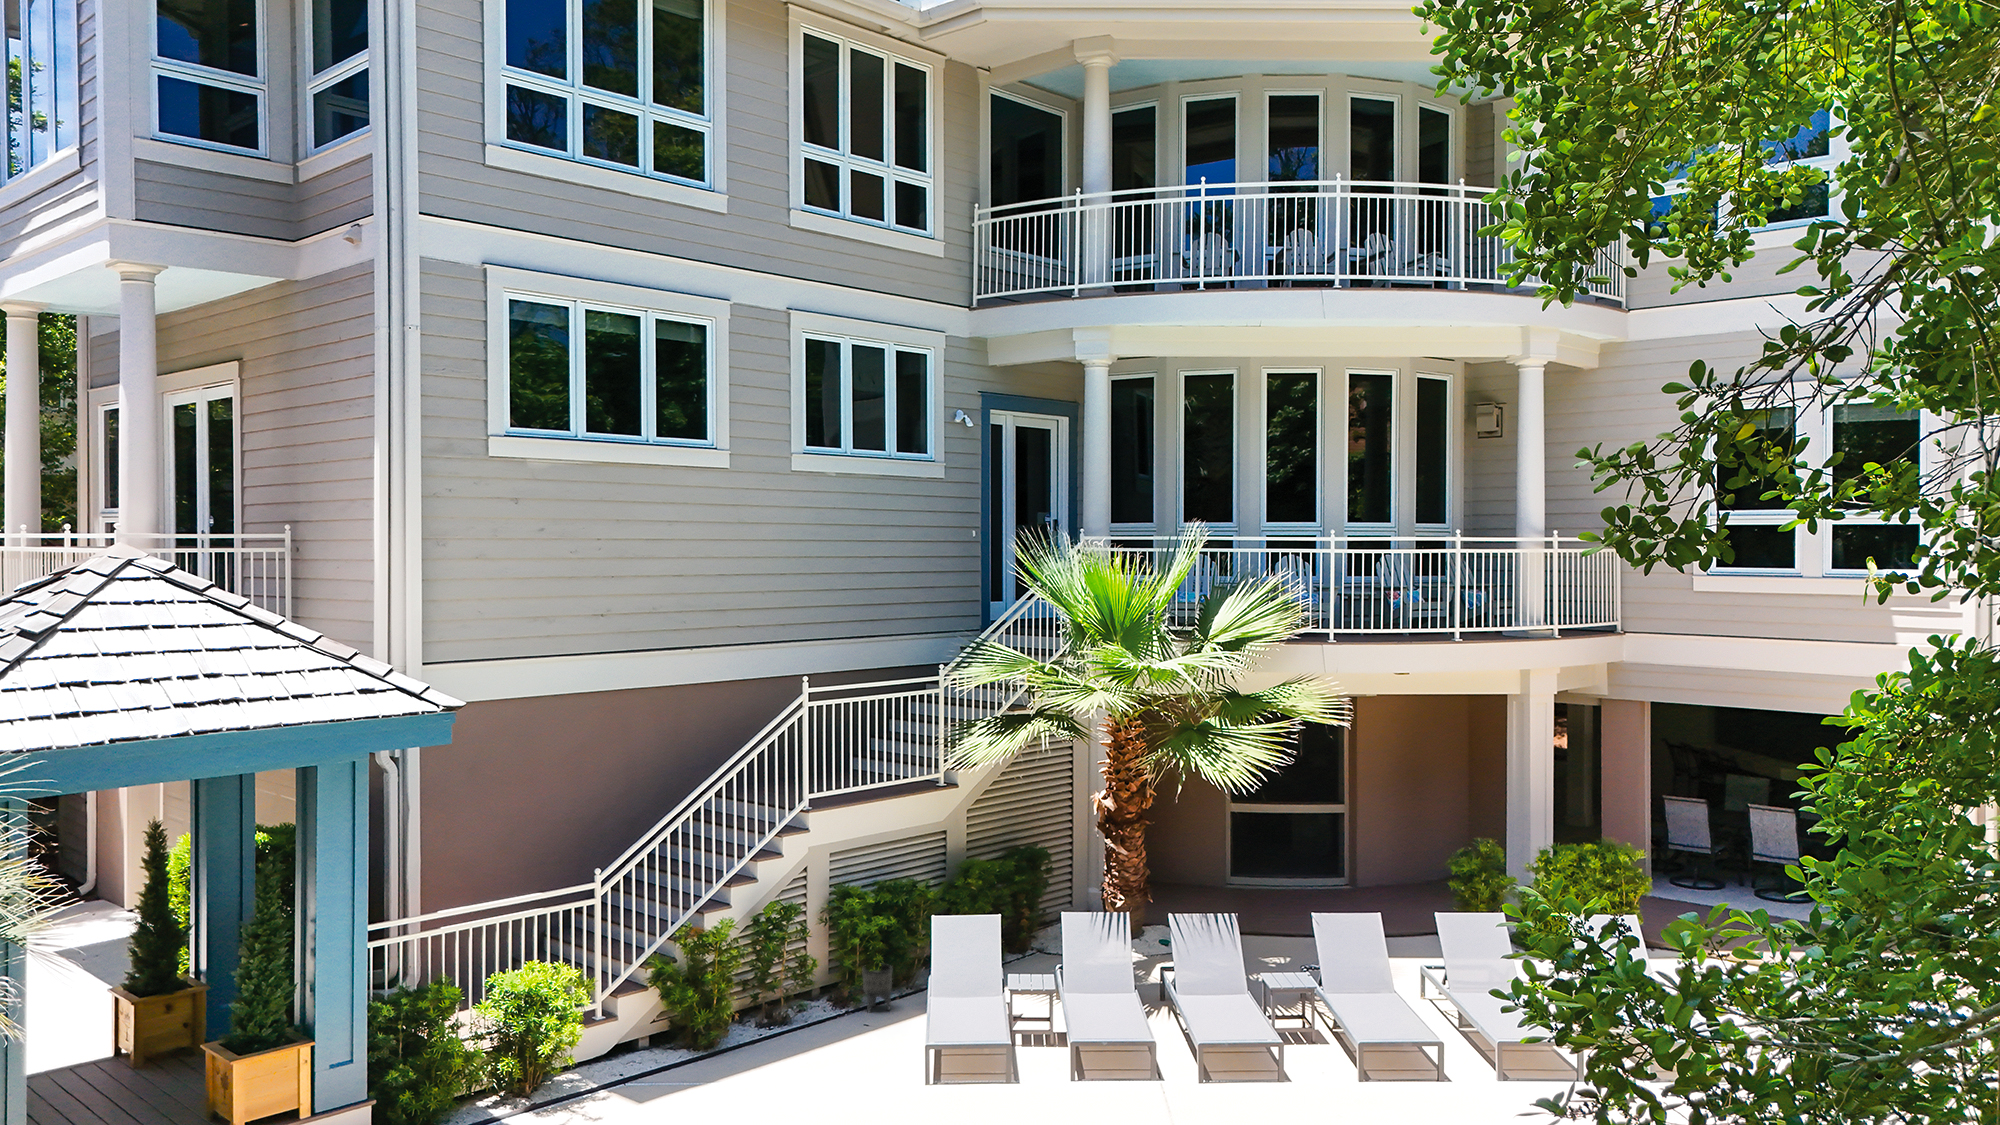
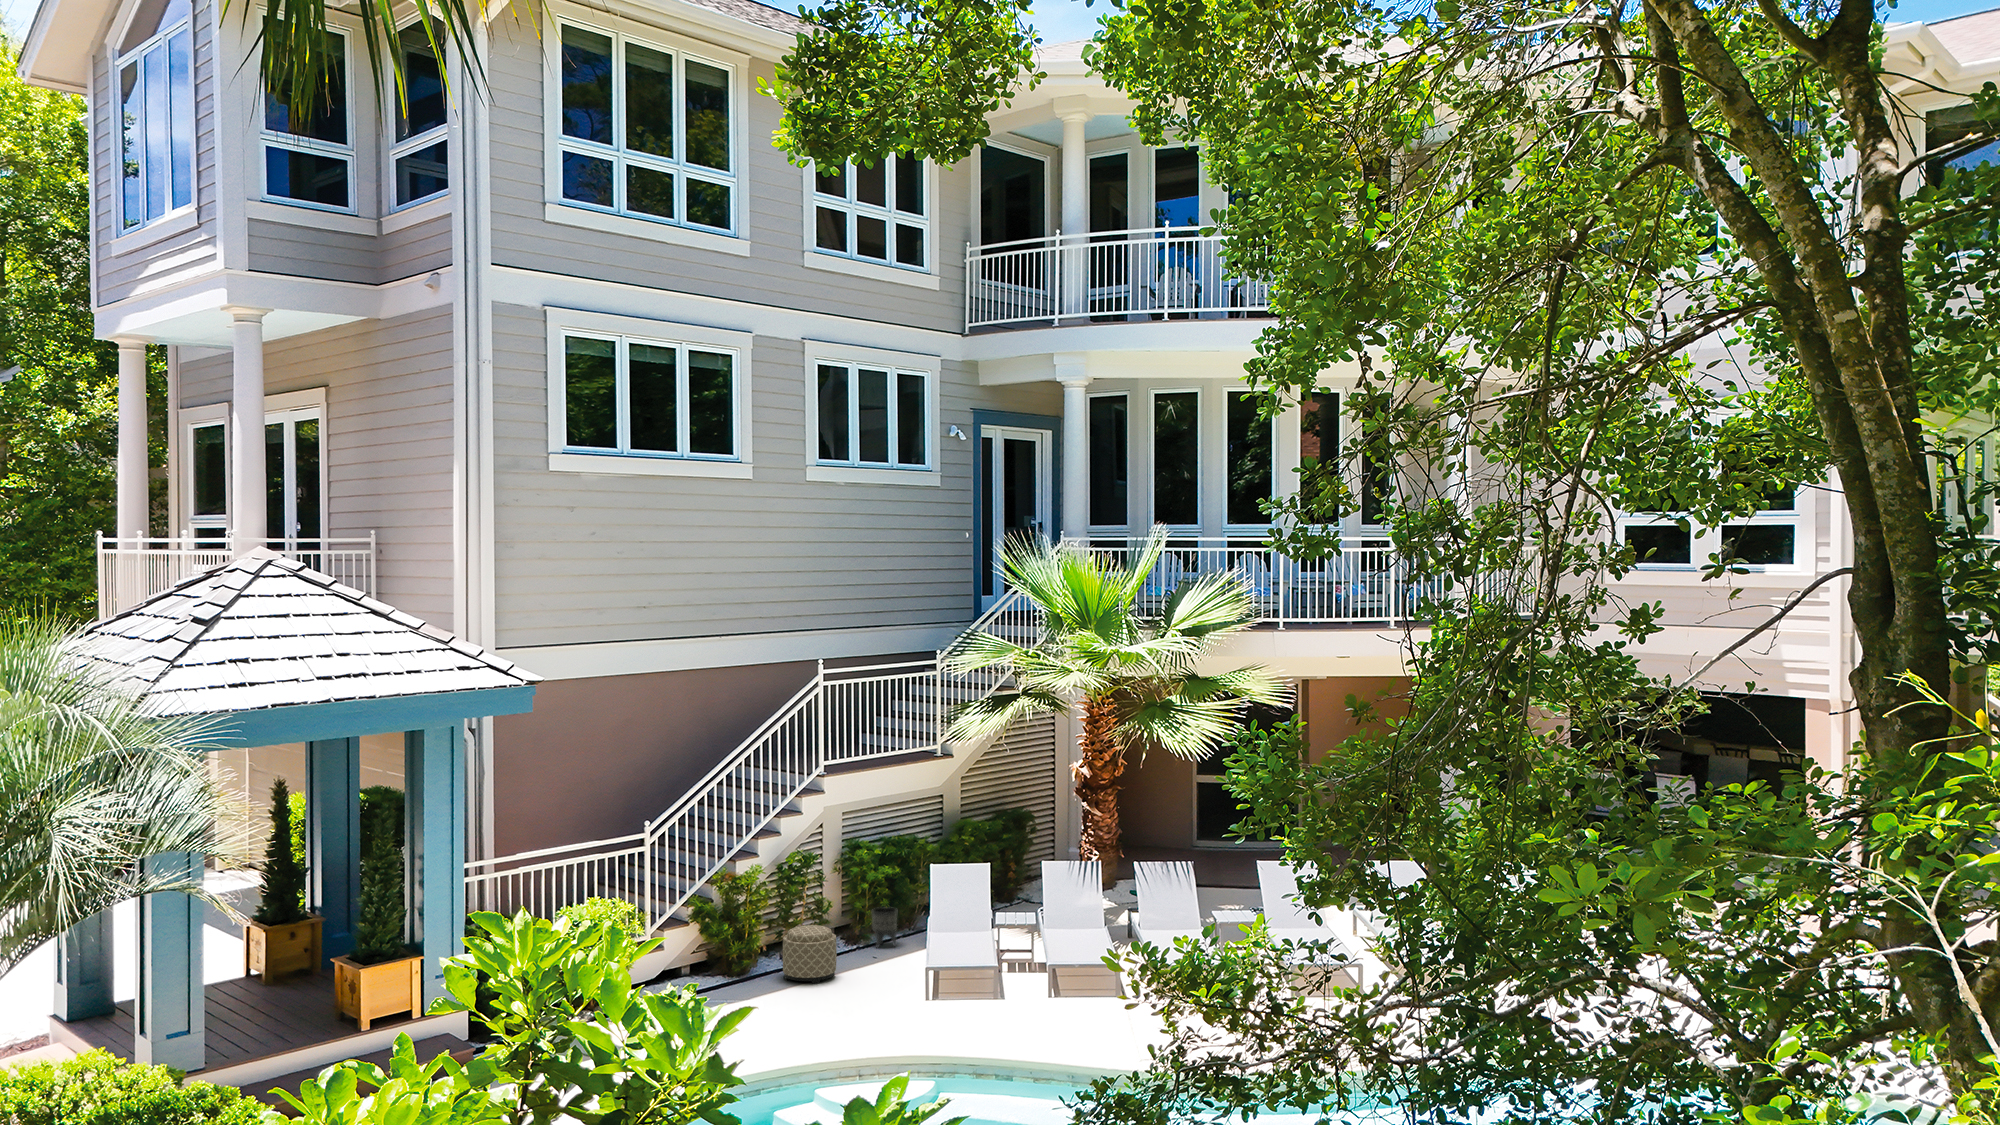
ottoman: none [757,989,820,1060] -> present [783,925,837,984]

